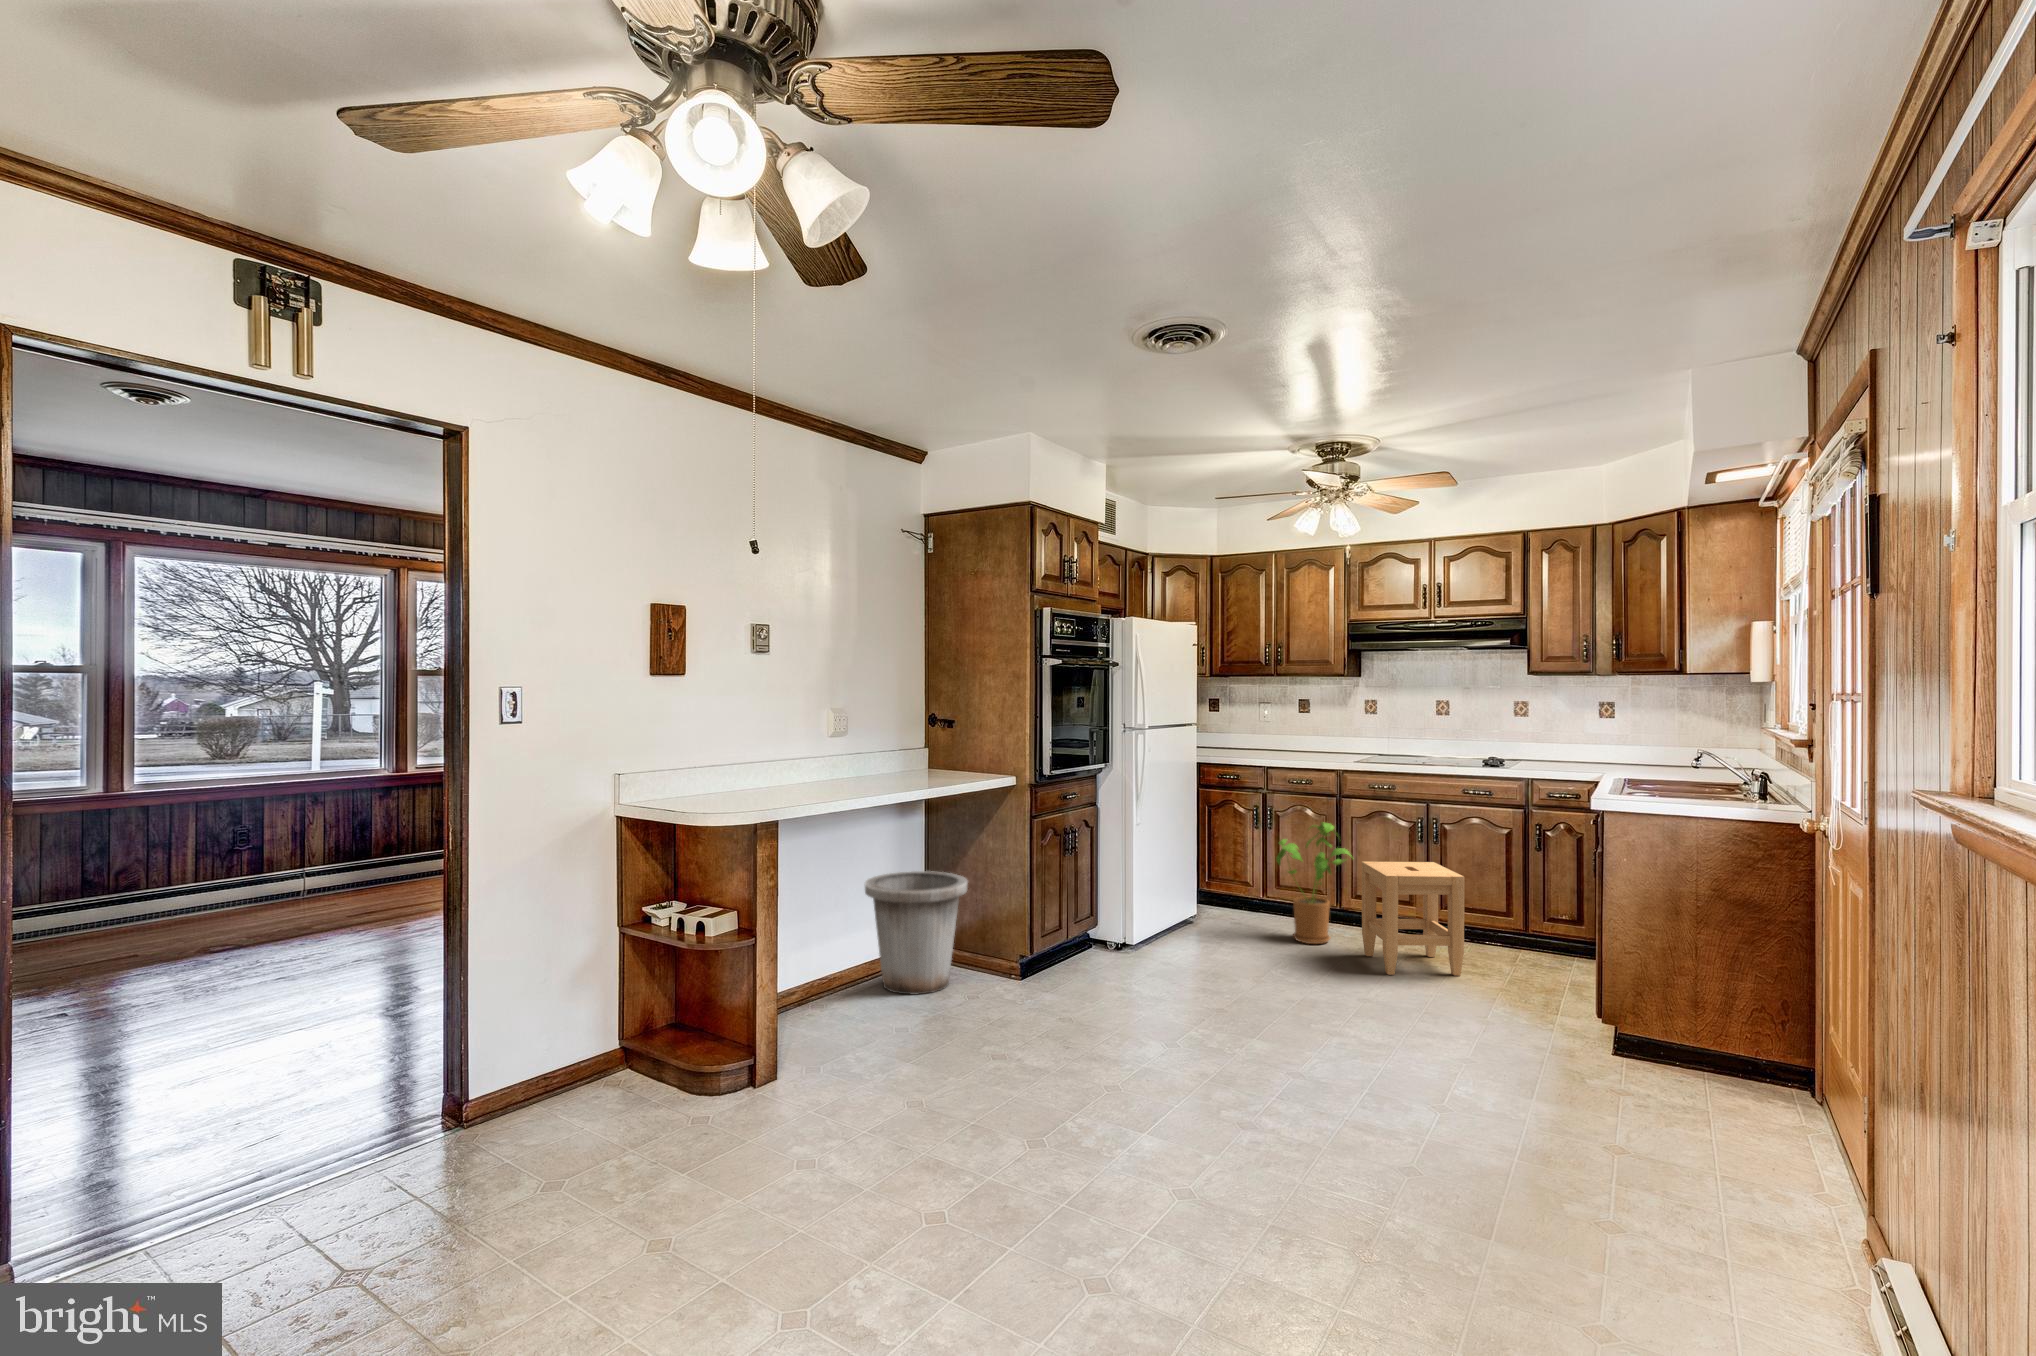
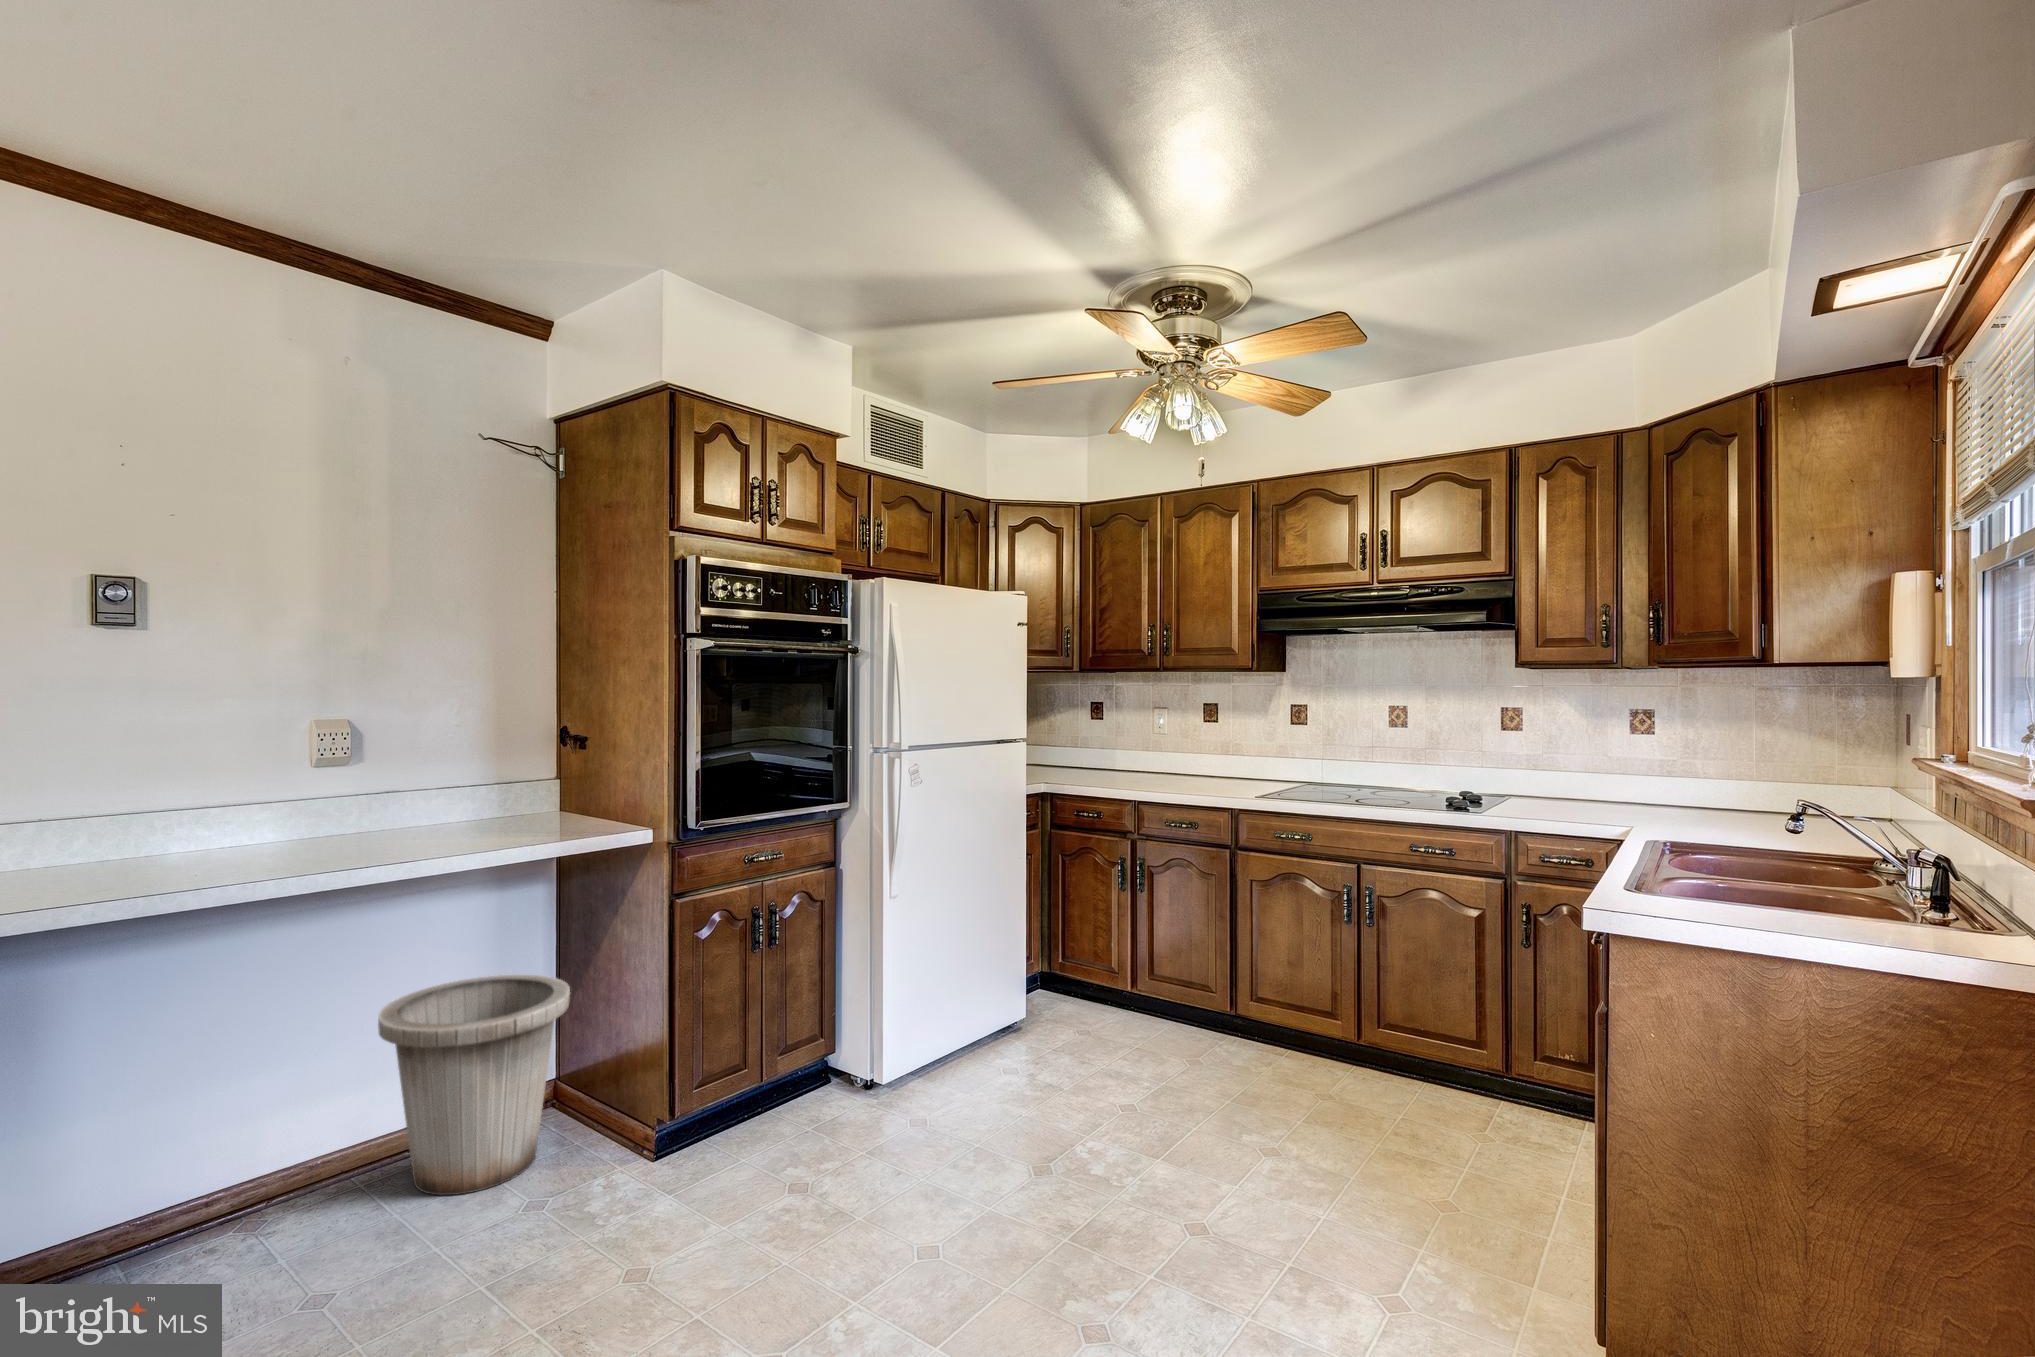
house plant: present [1276,823,1352,944] -> none [1122,891,1233,1082]
stool: present [1362,861,1464,976] -> none [1238,961,1388,1167]

